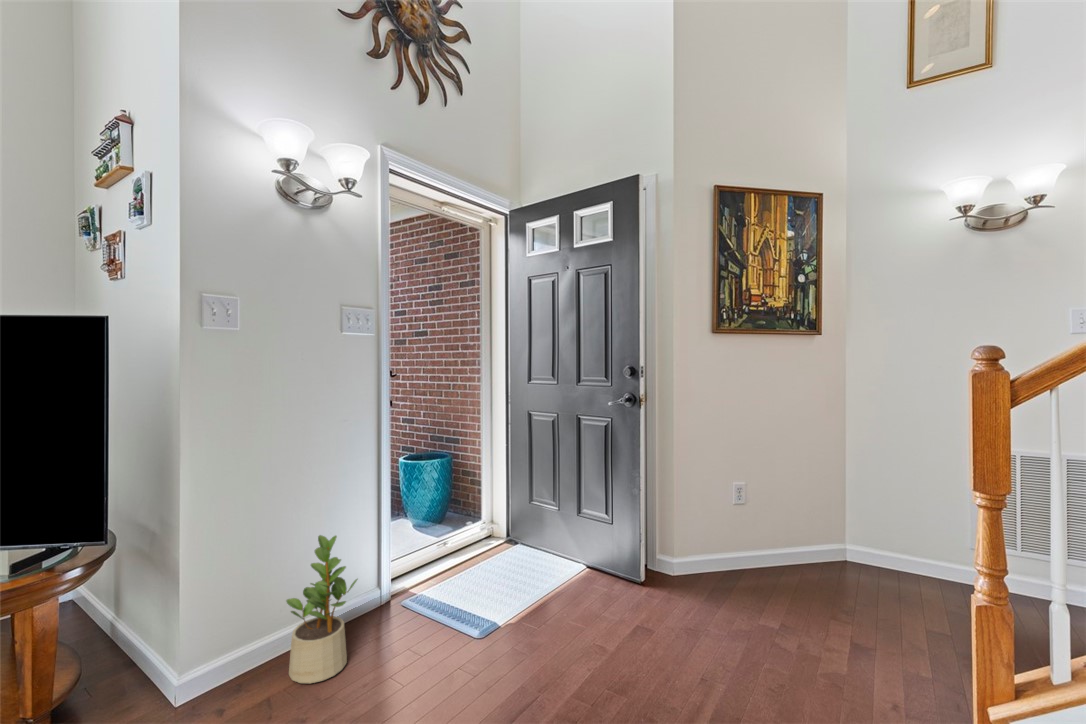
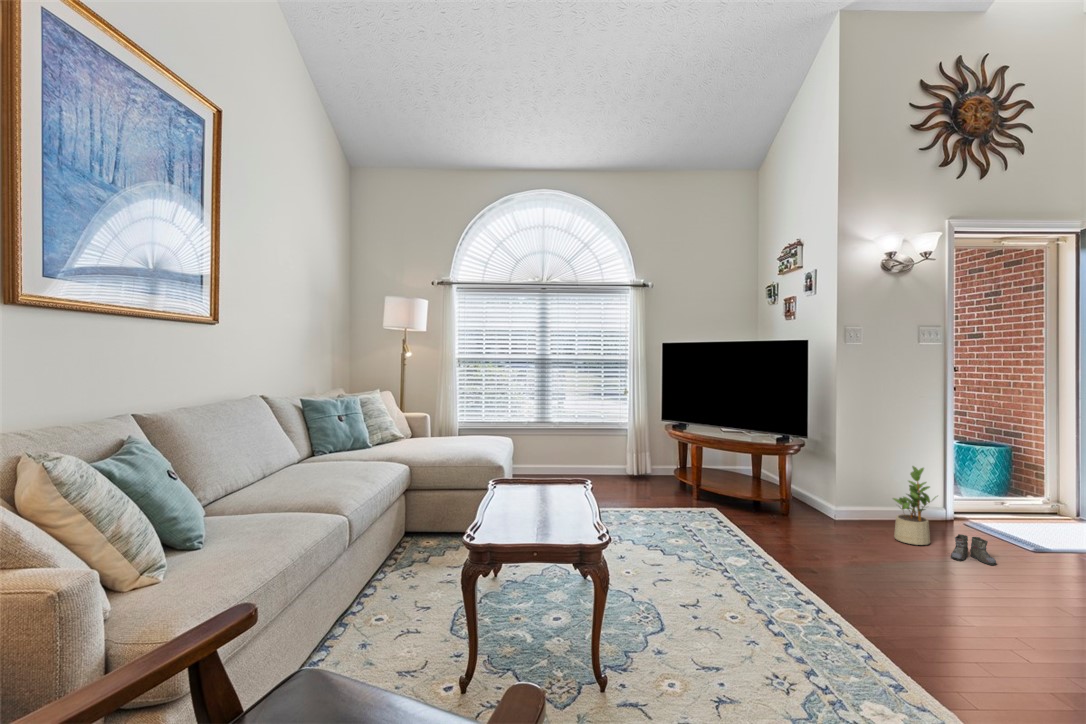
boots: none [366,639,436,702] -> present [951,534,996,565]

